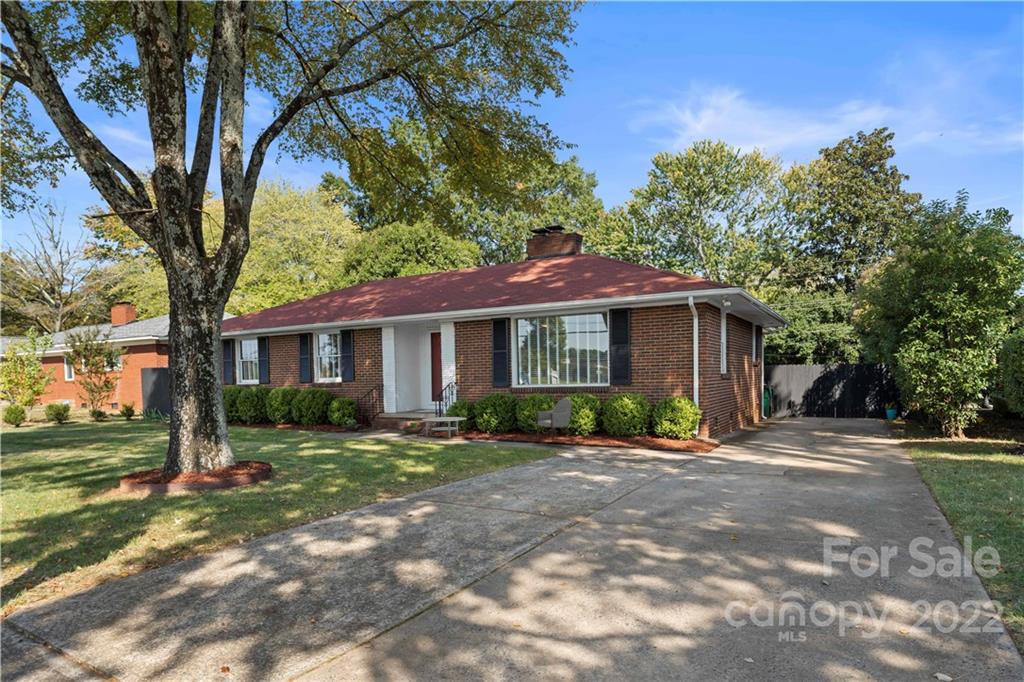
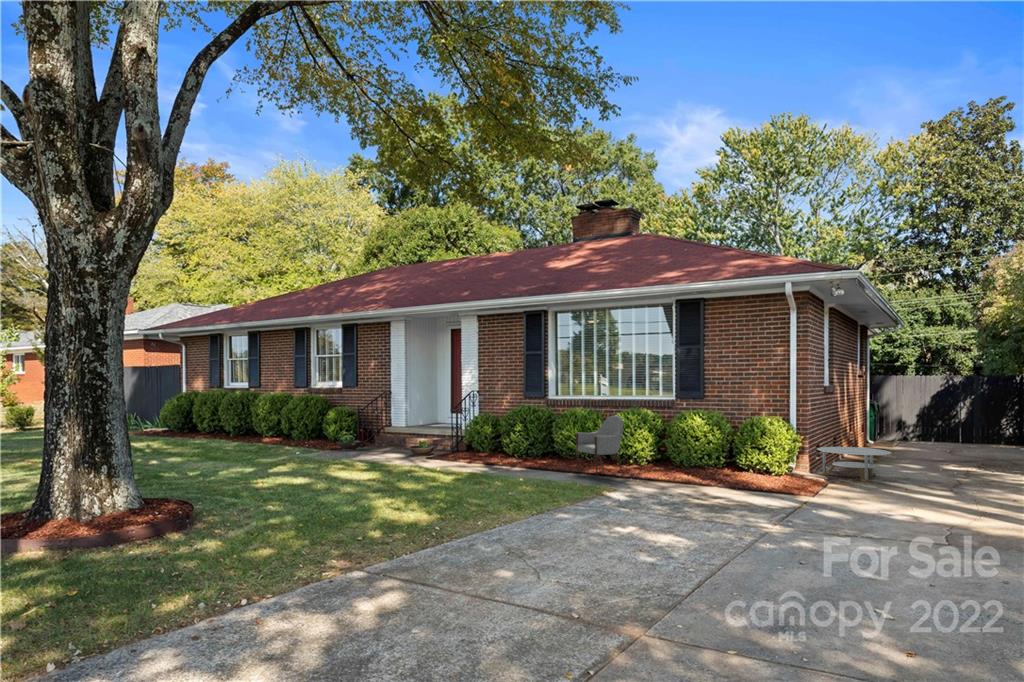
round table: present [422,417,466,439] -> present [817,447,891,482]

